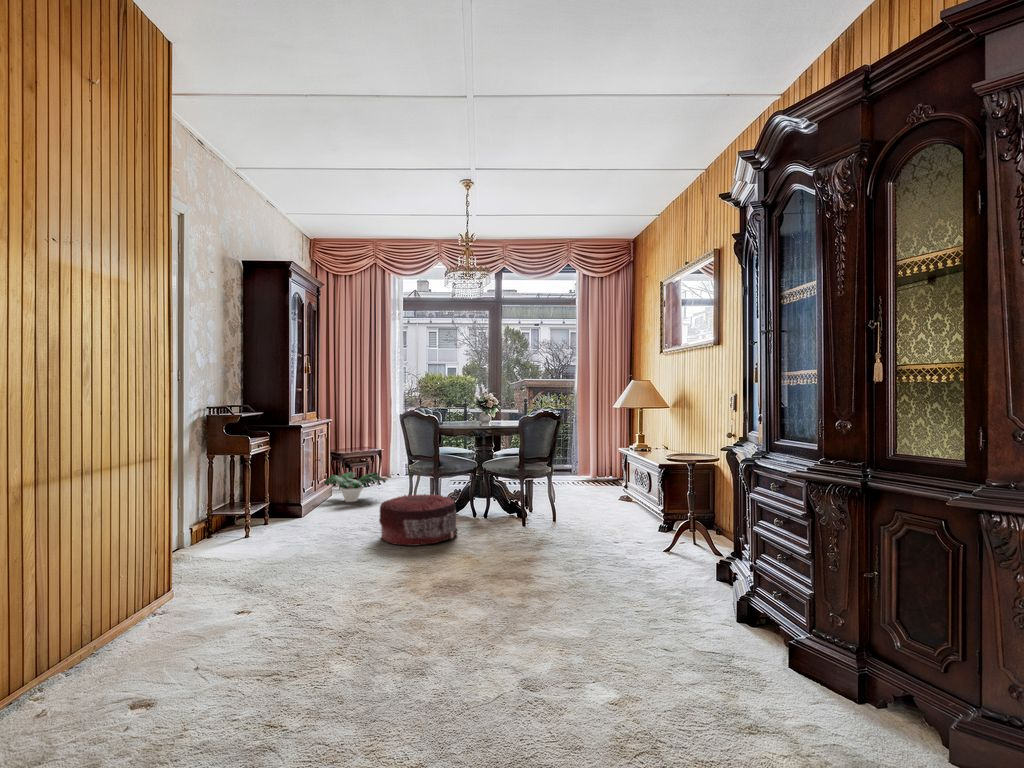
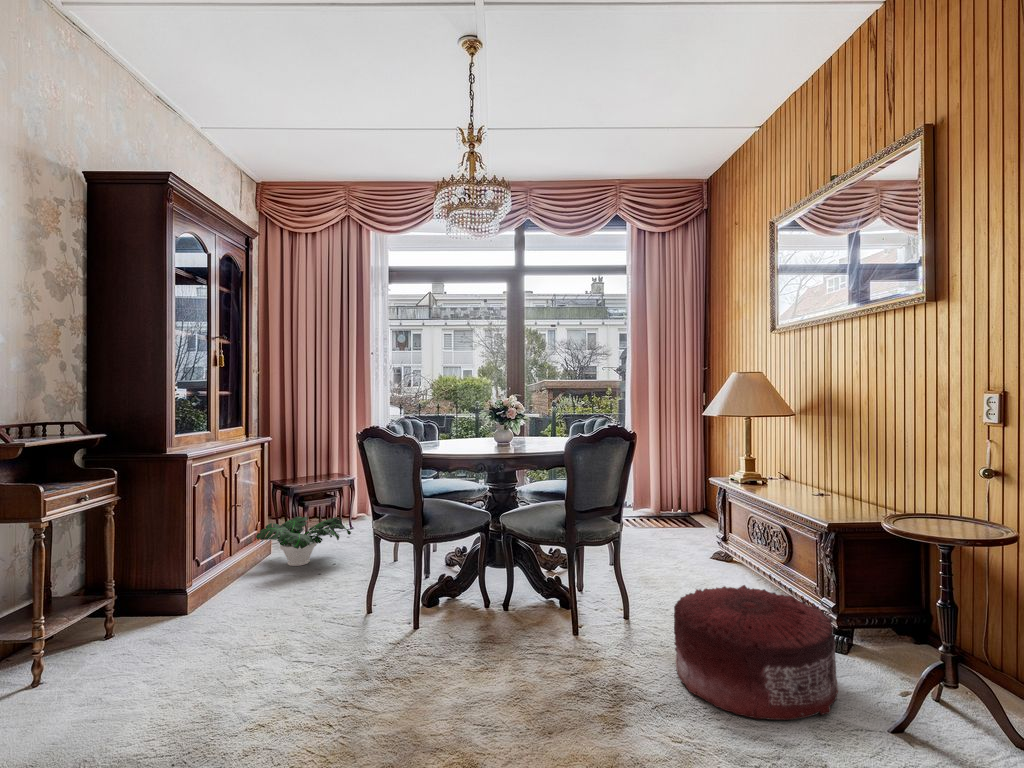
pouf: present [379,494,458,546] -> present [674,585,838,720]

